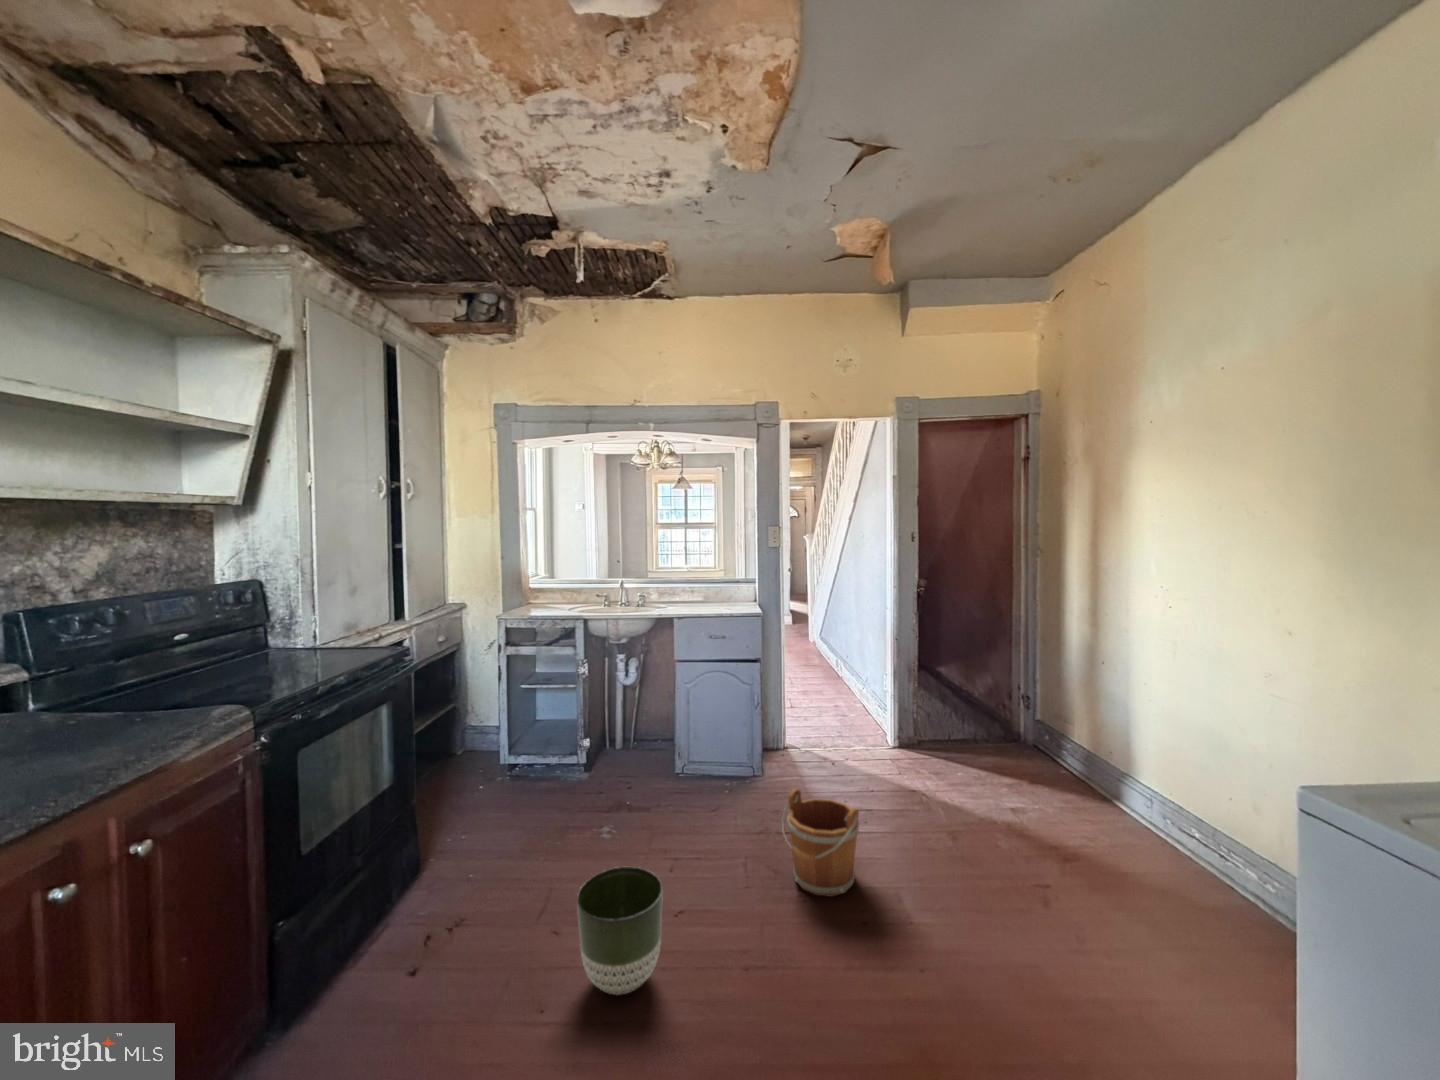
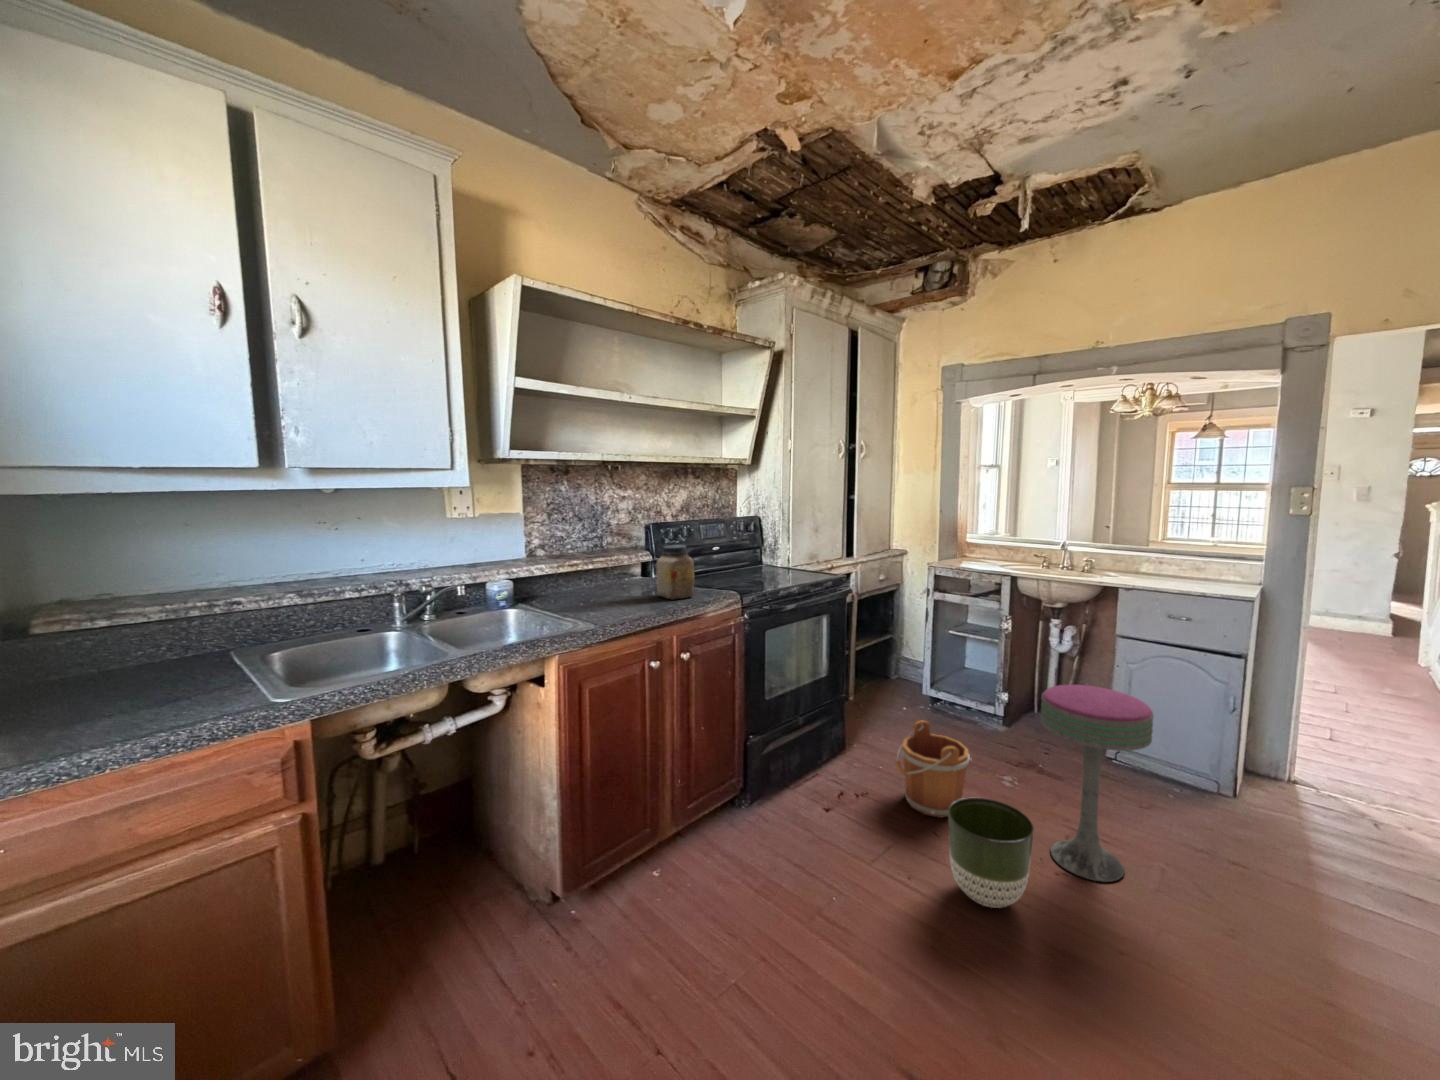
jar: none [55,641,151,741] -> present [657,545,694,600]
bar stool: none [643,716,733,908] -> present [1040,685,1154,882]
bucket: present [782,789,859,897] -> present [896,720,972,817]

